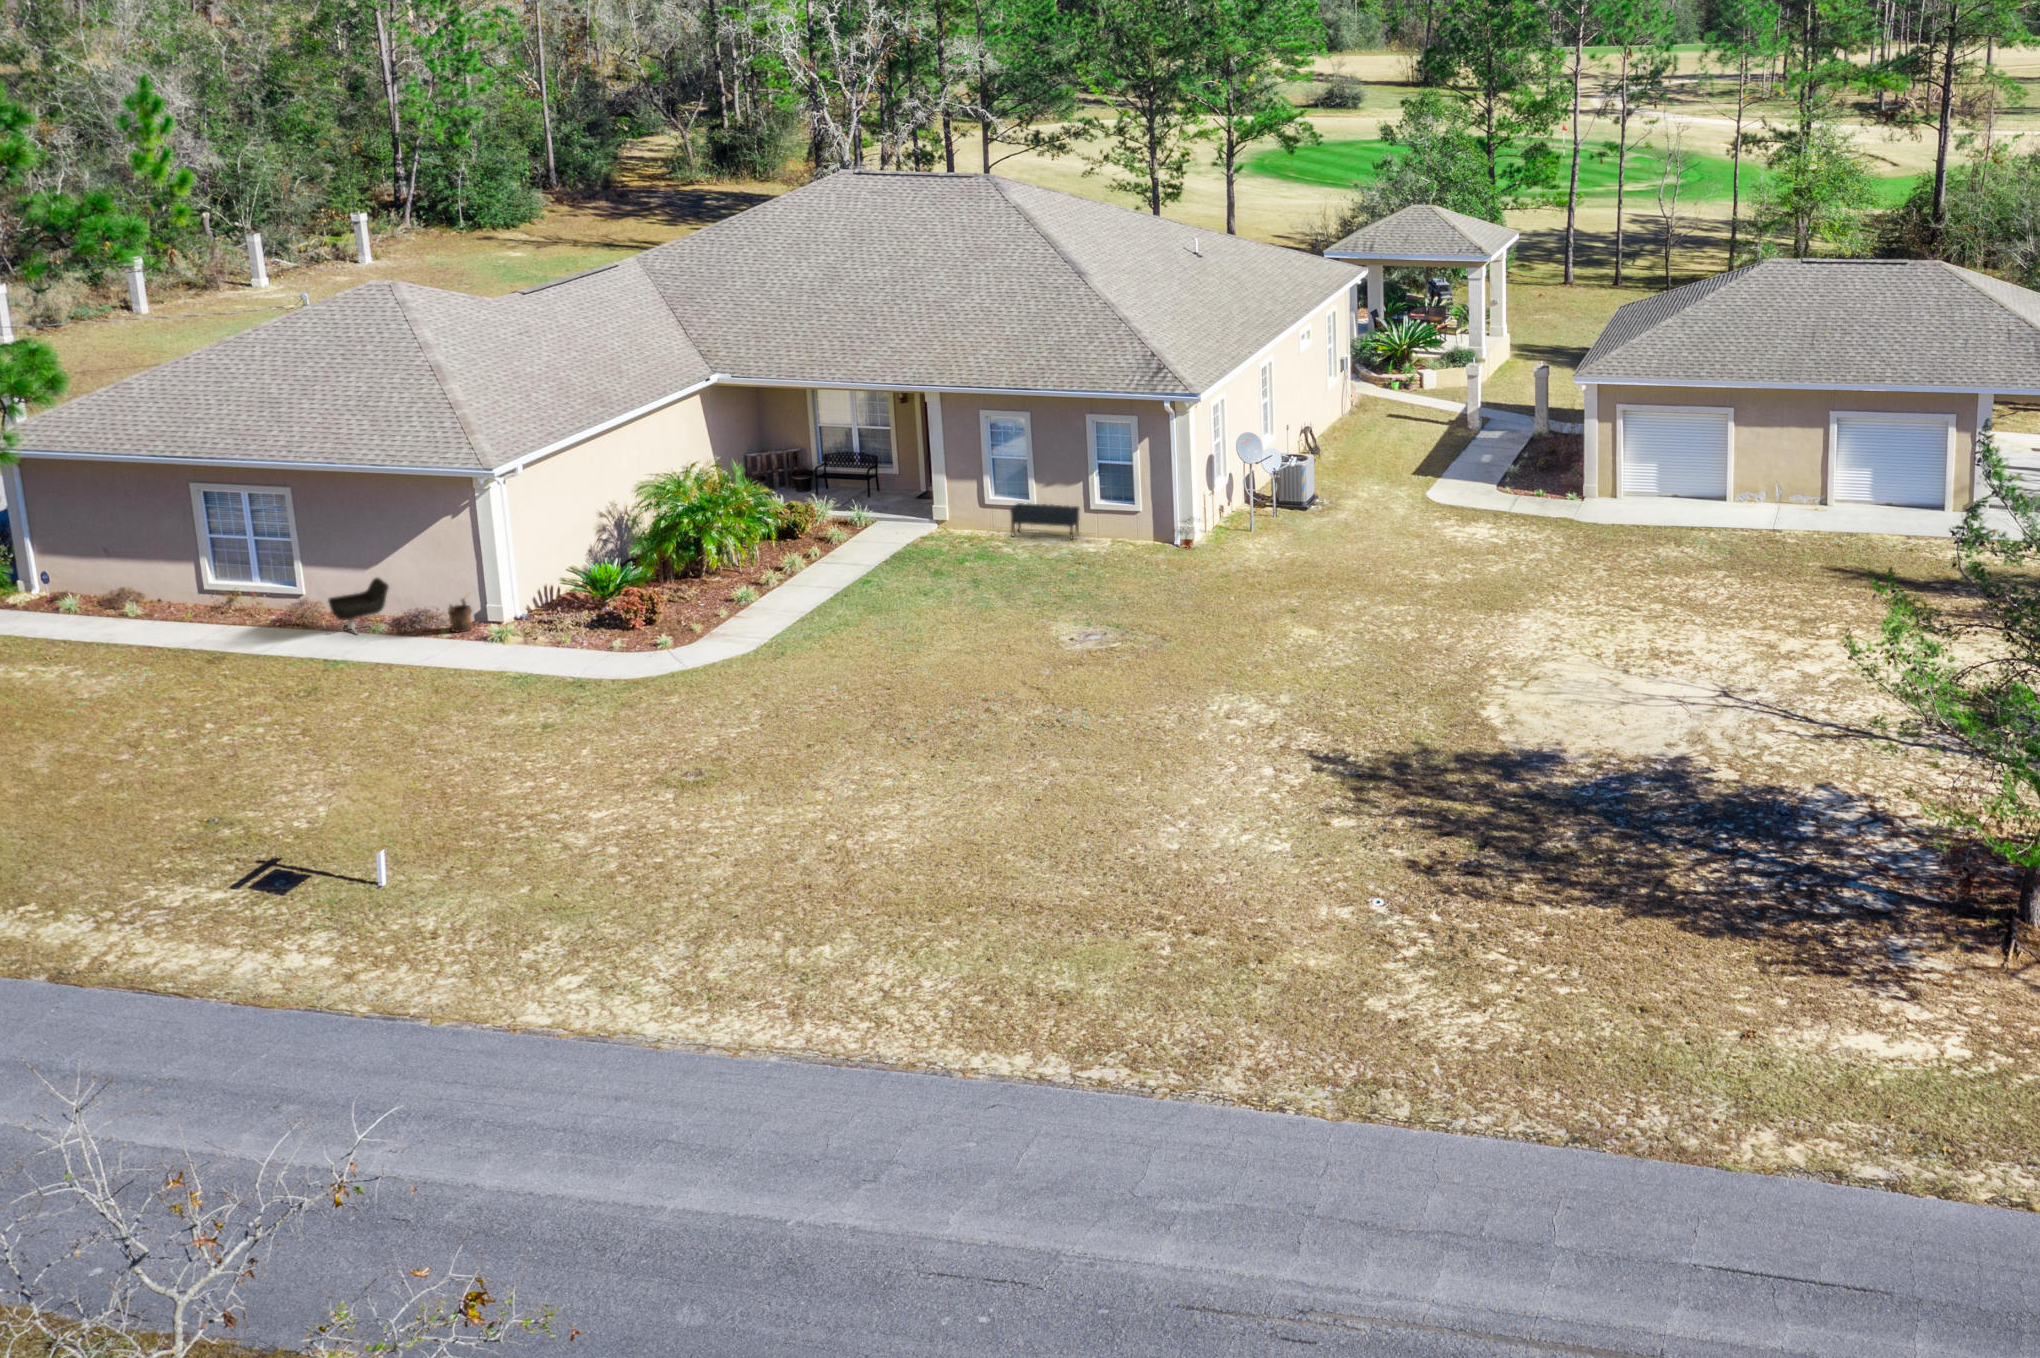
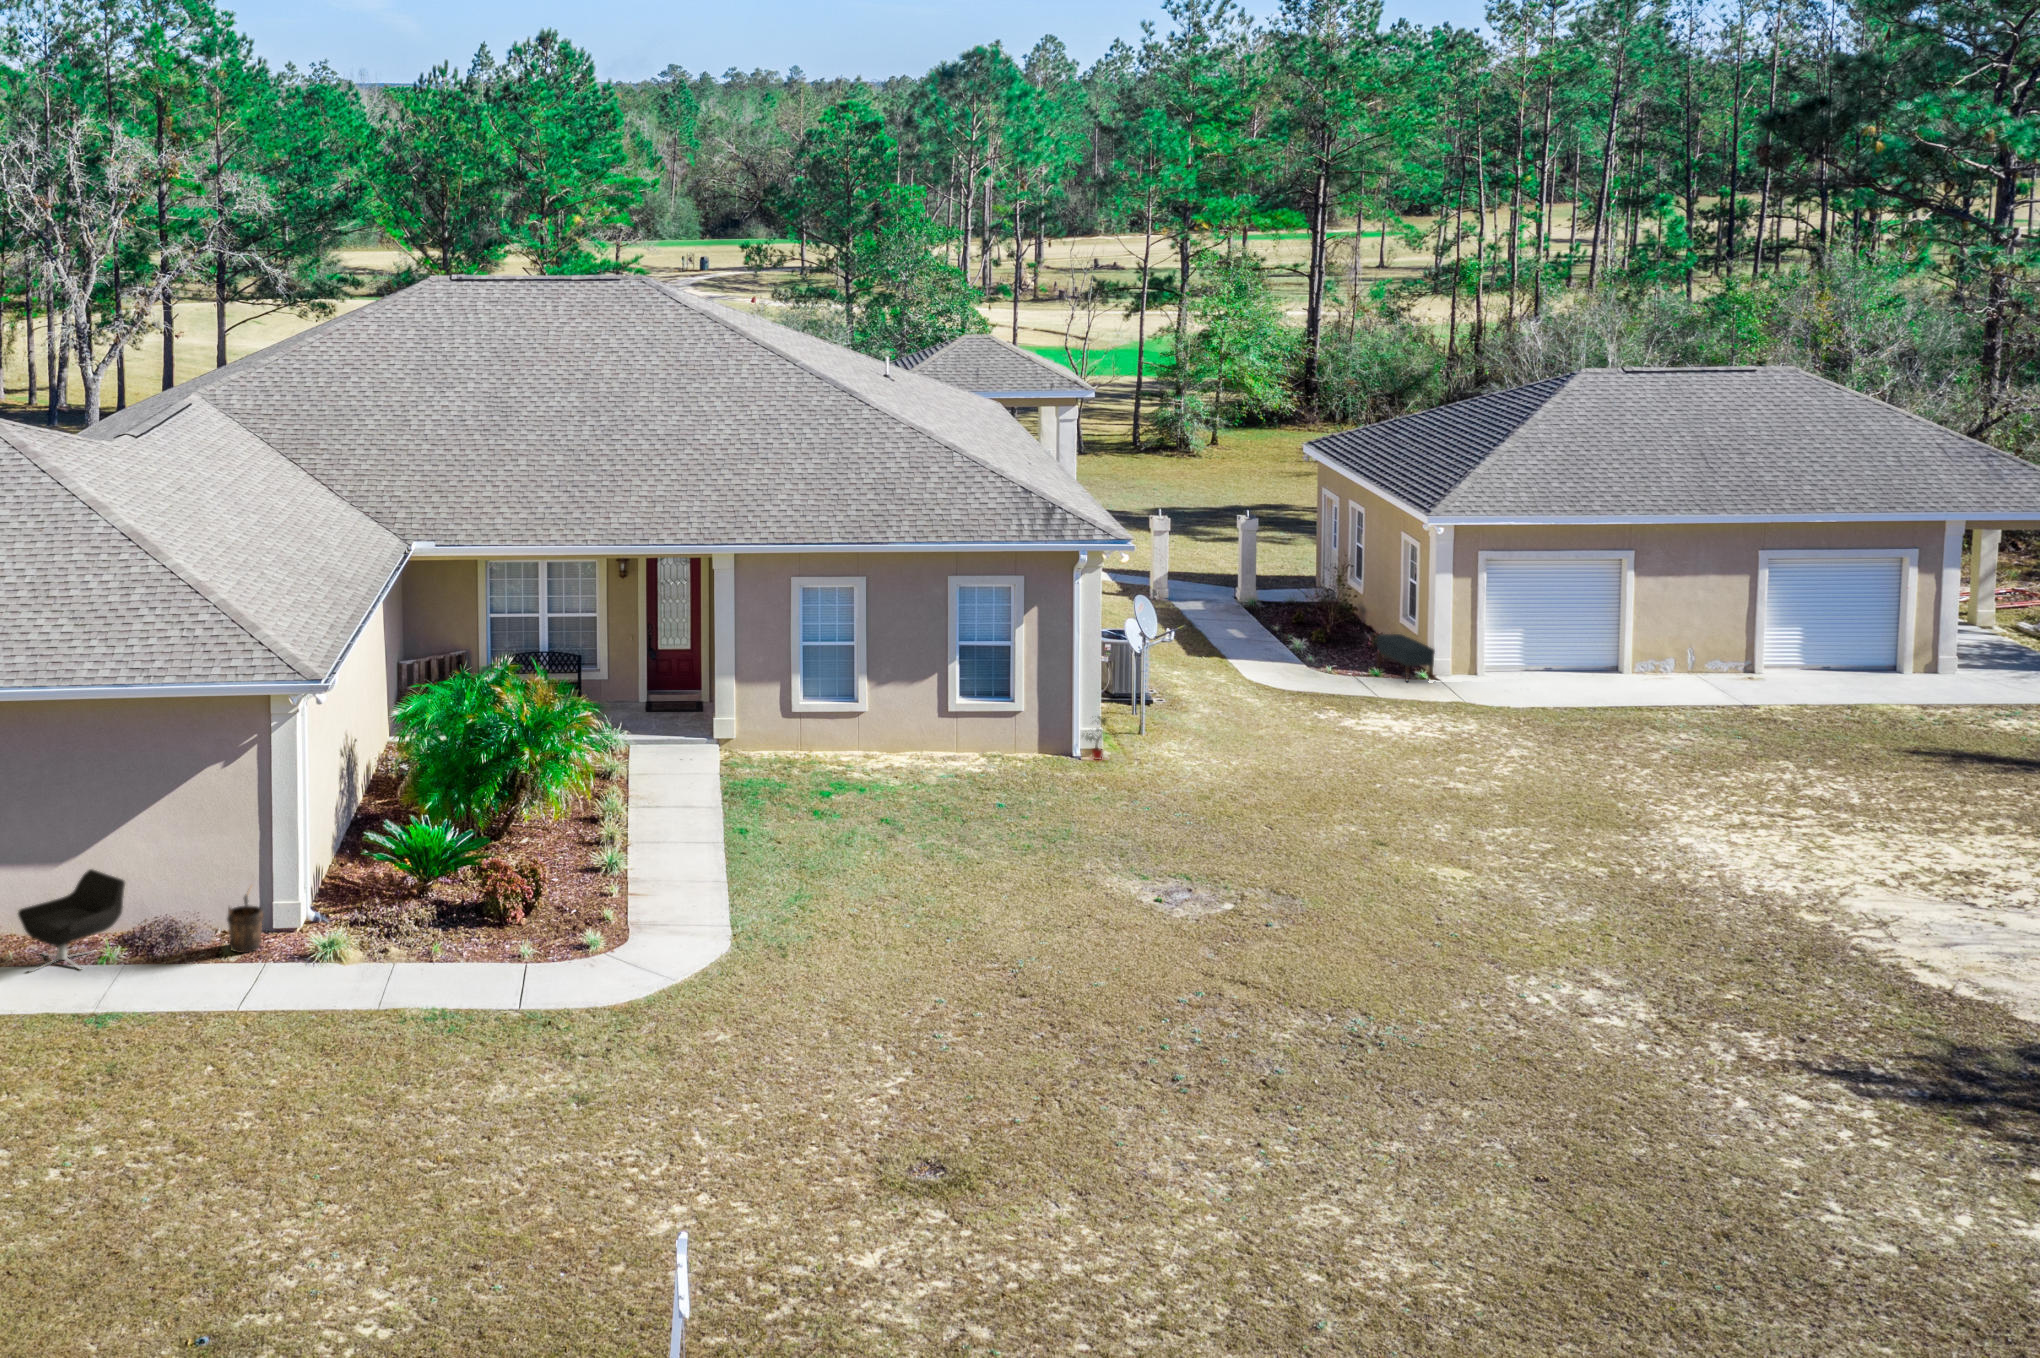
bench: present [1010,503,1079,539] -> present [1376,634,1435,681]

